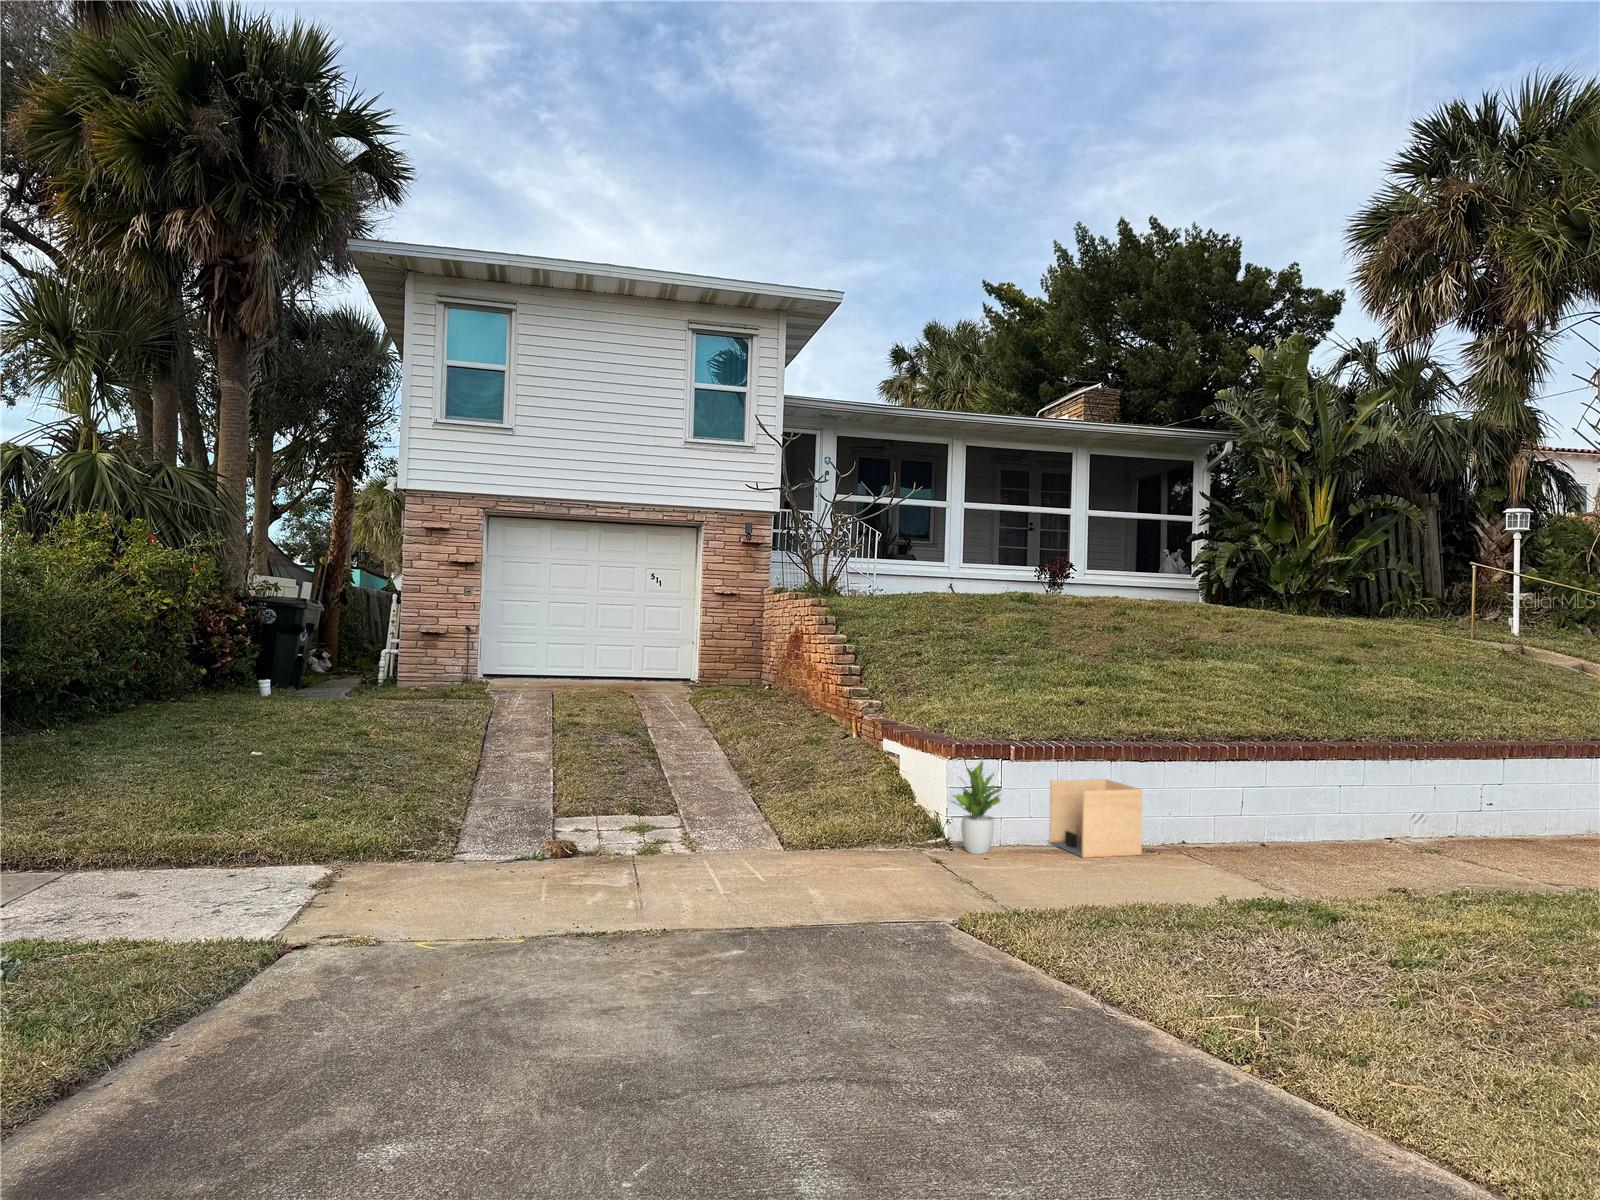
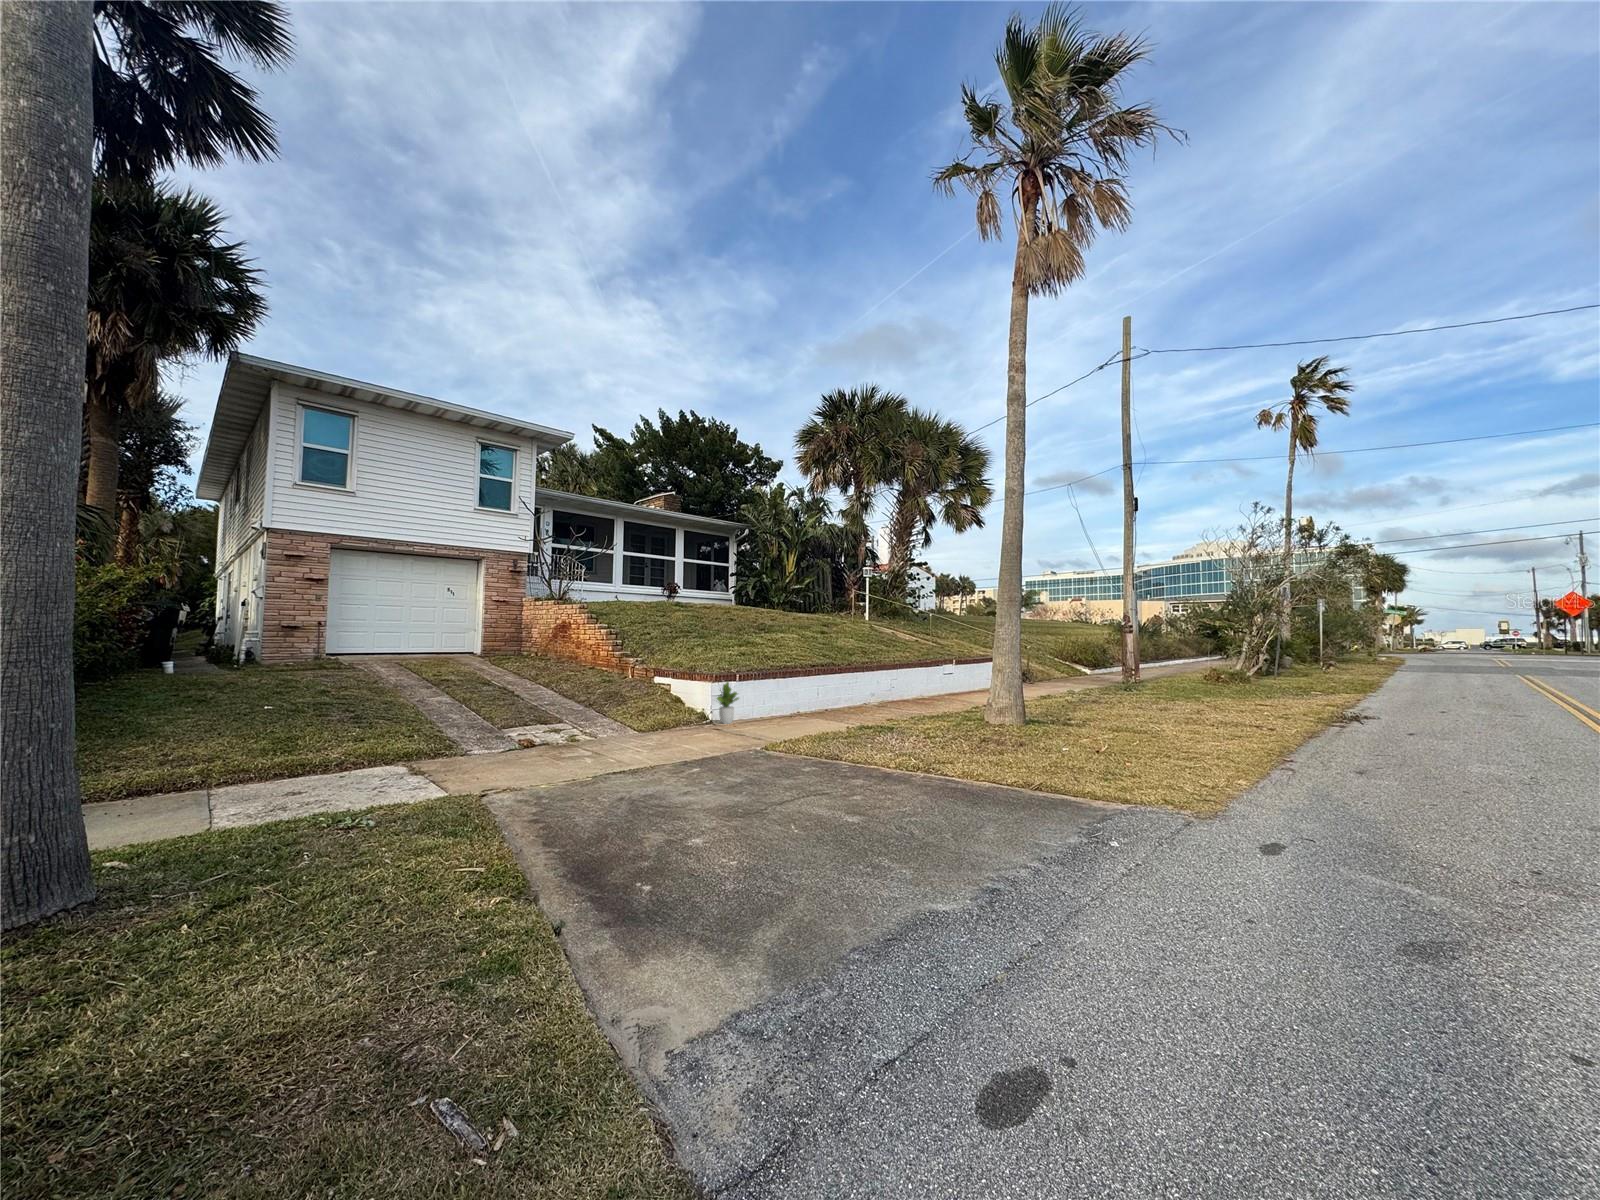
cardboard box: present [1049,779,1143,858] -> none [751,687,792,721]

